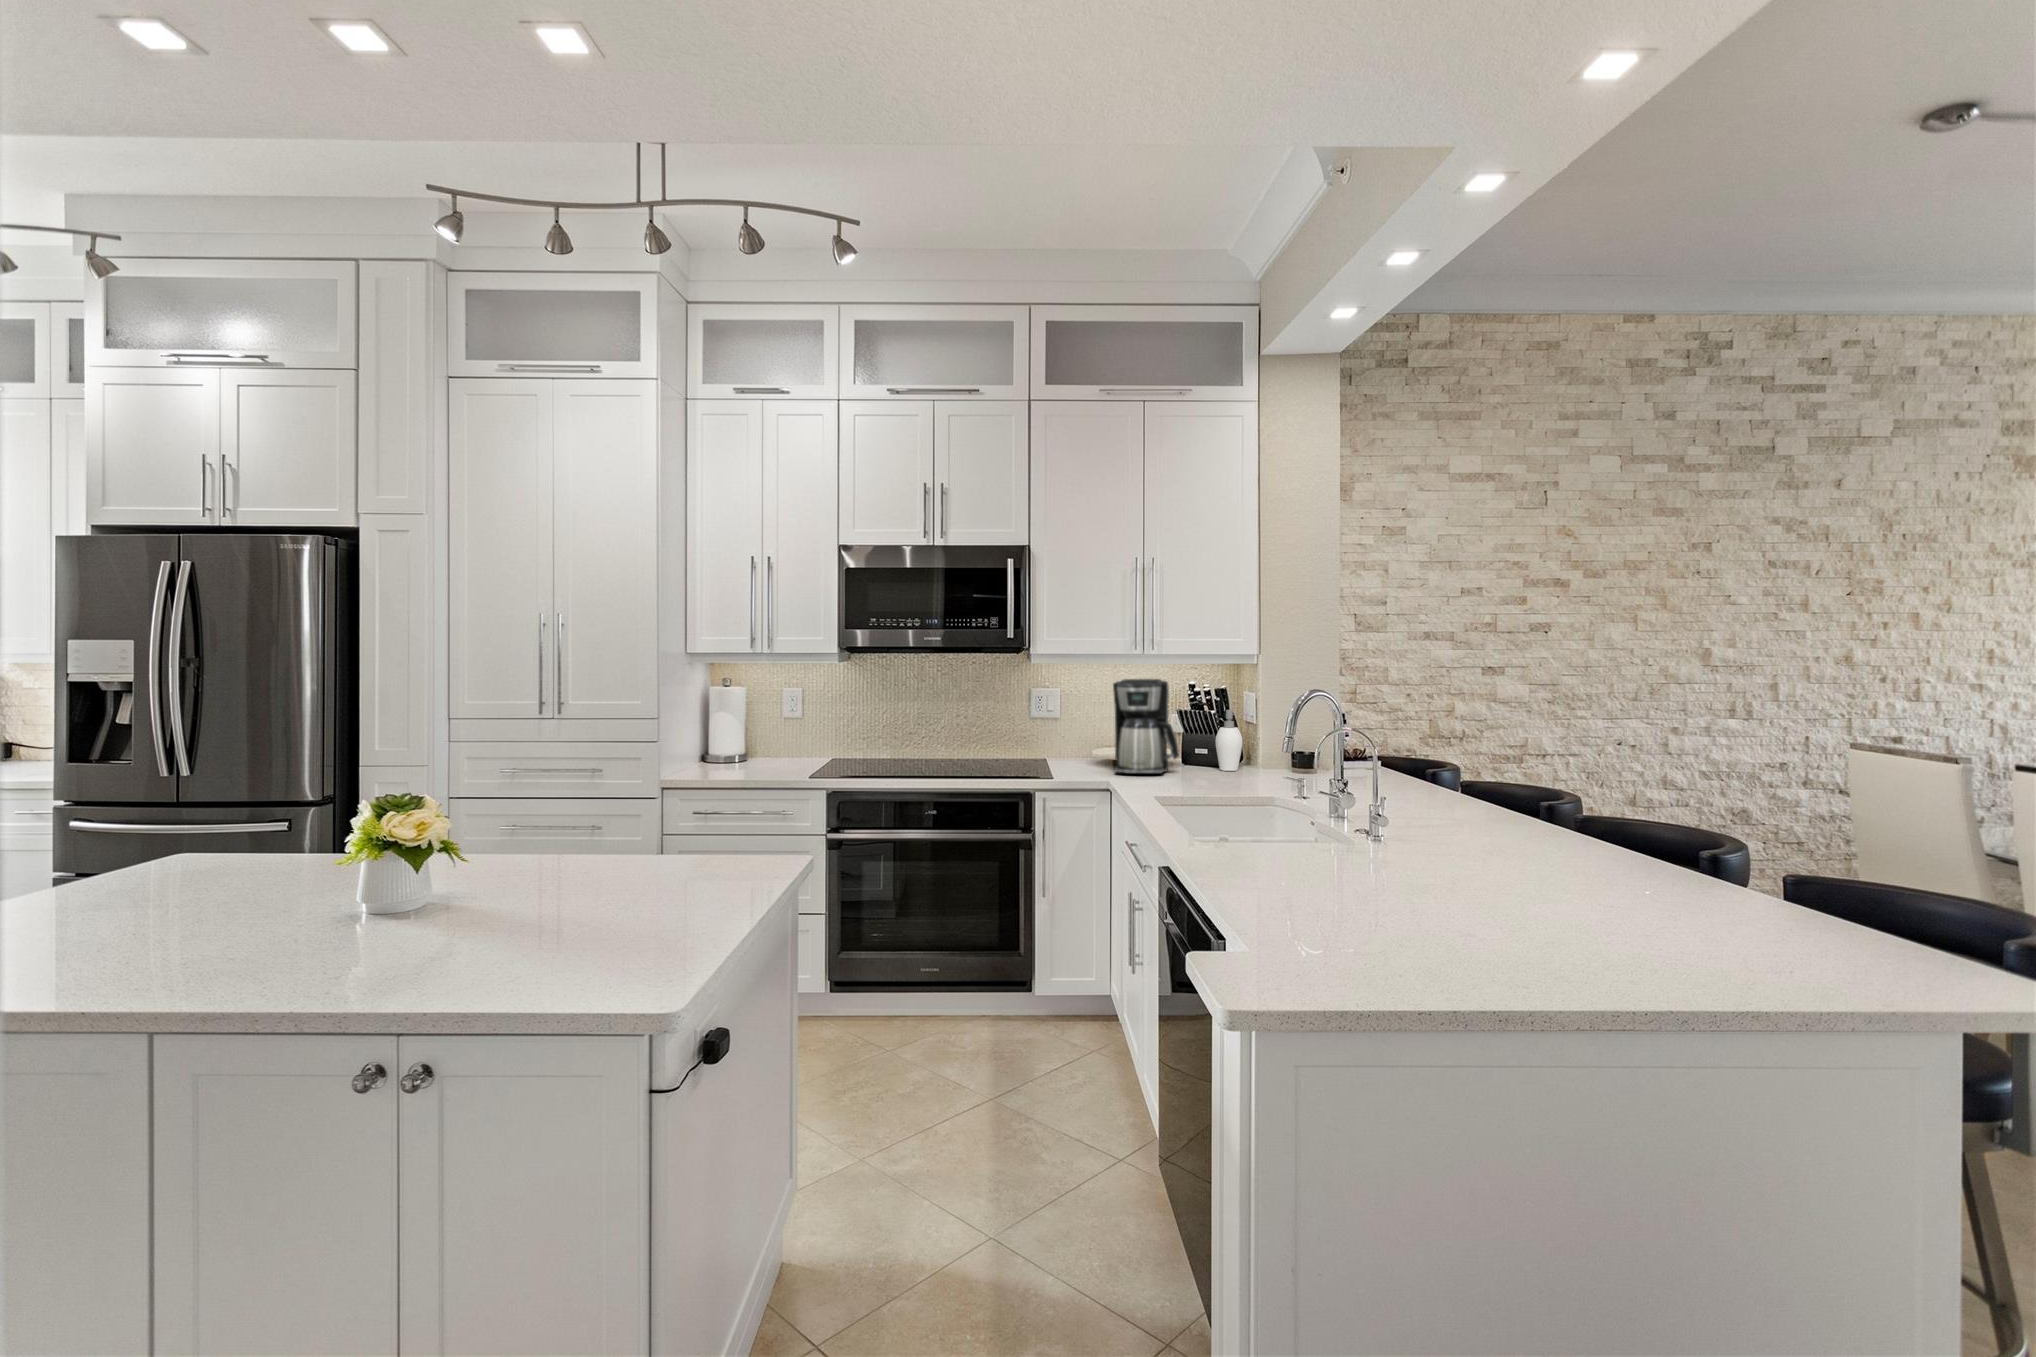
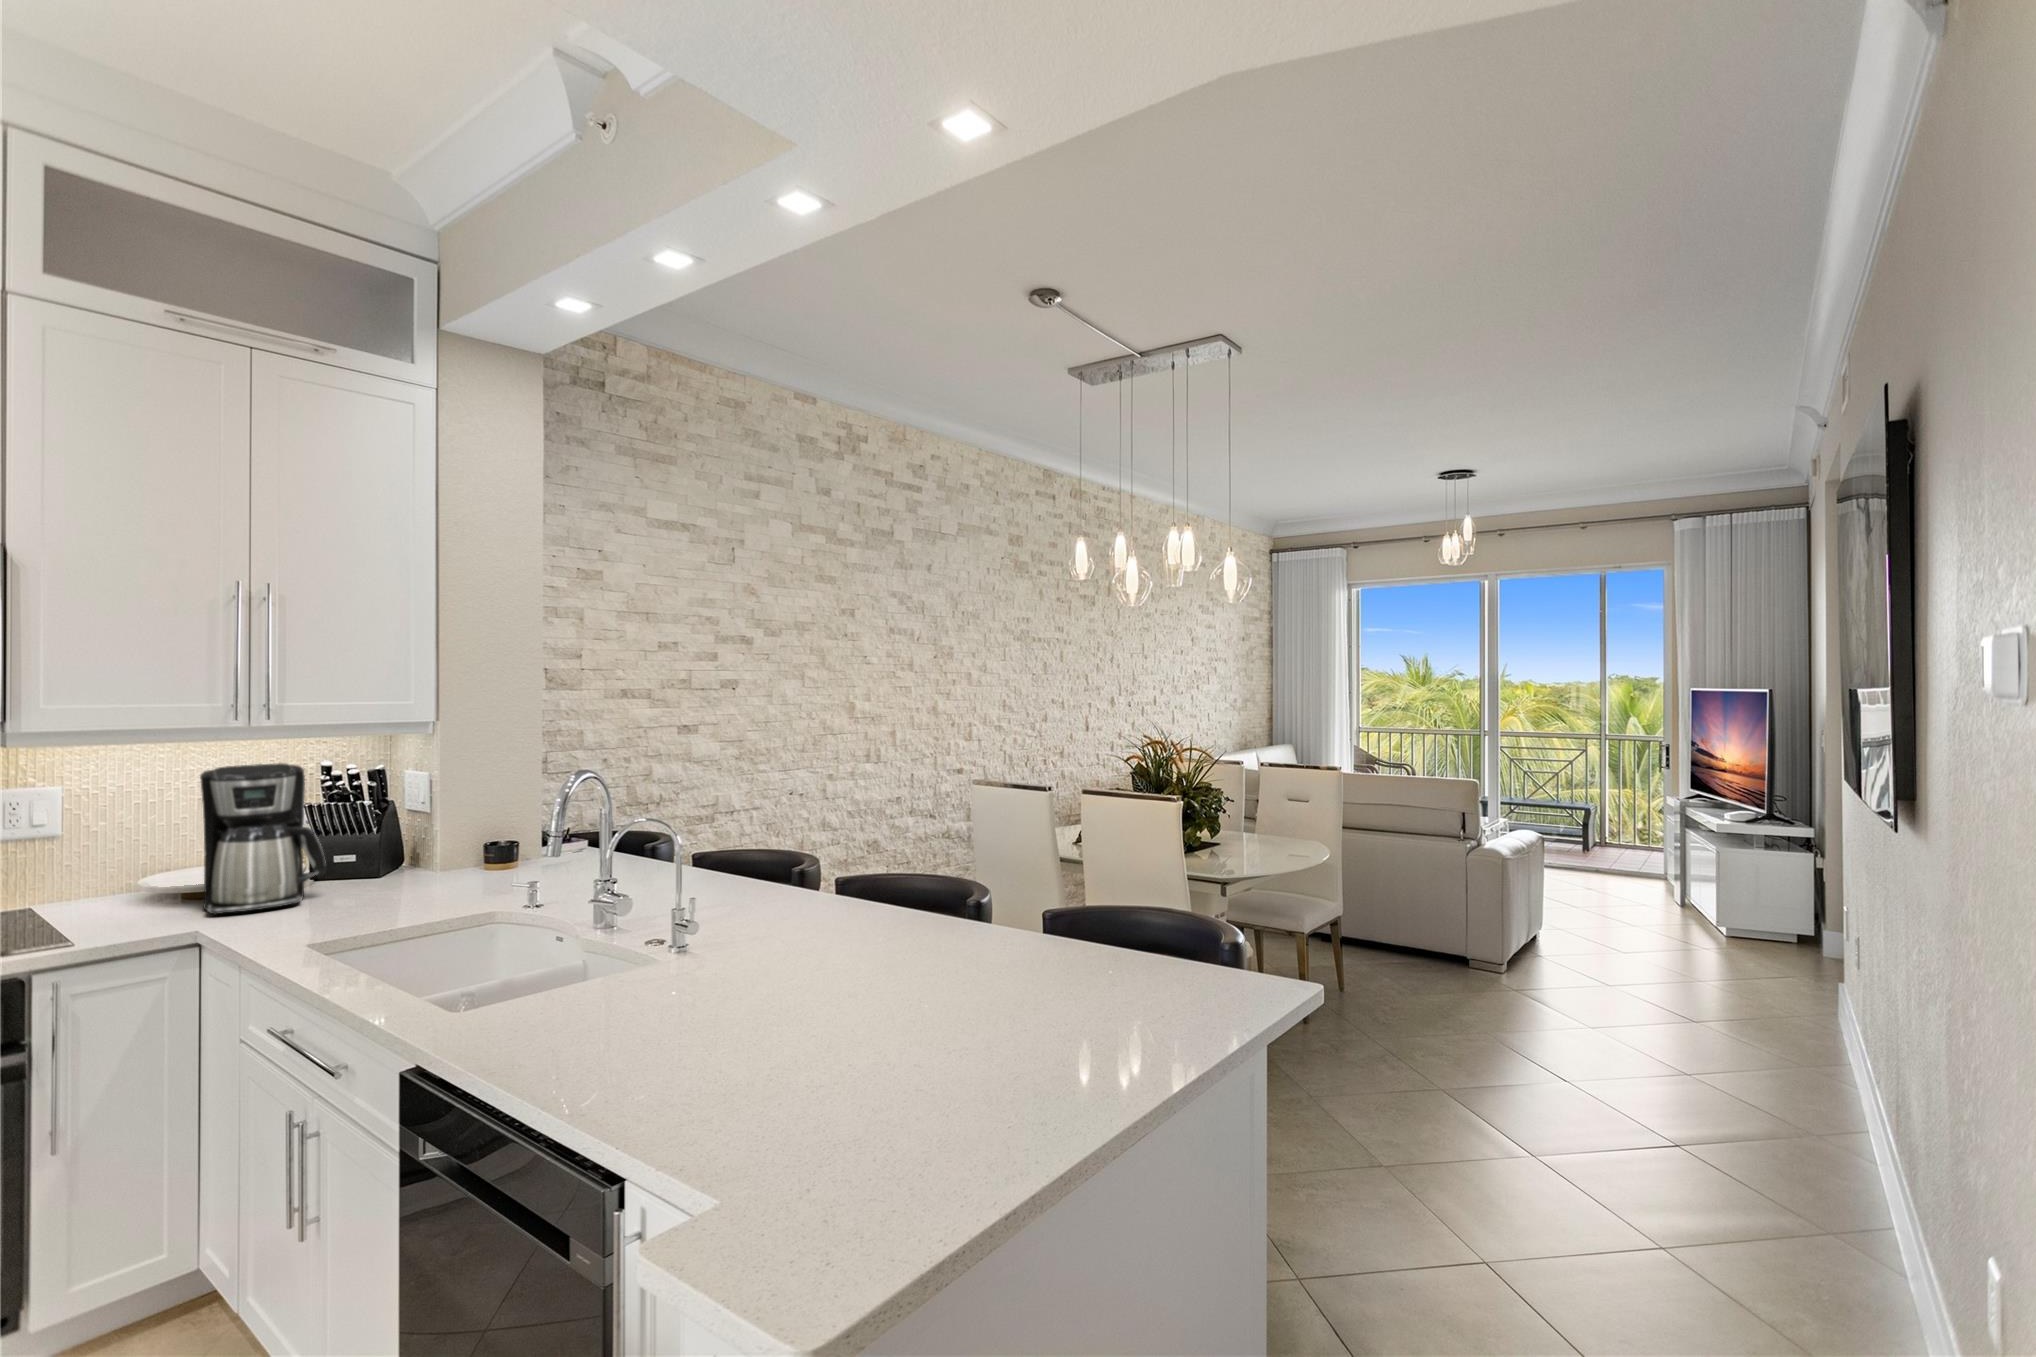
soap dispenser: present [1215,710,1246,771] -> none [379,798,434,882]

